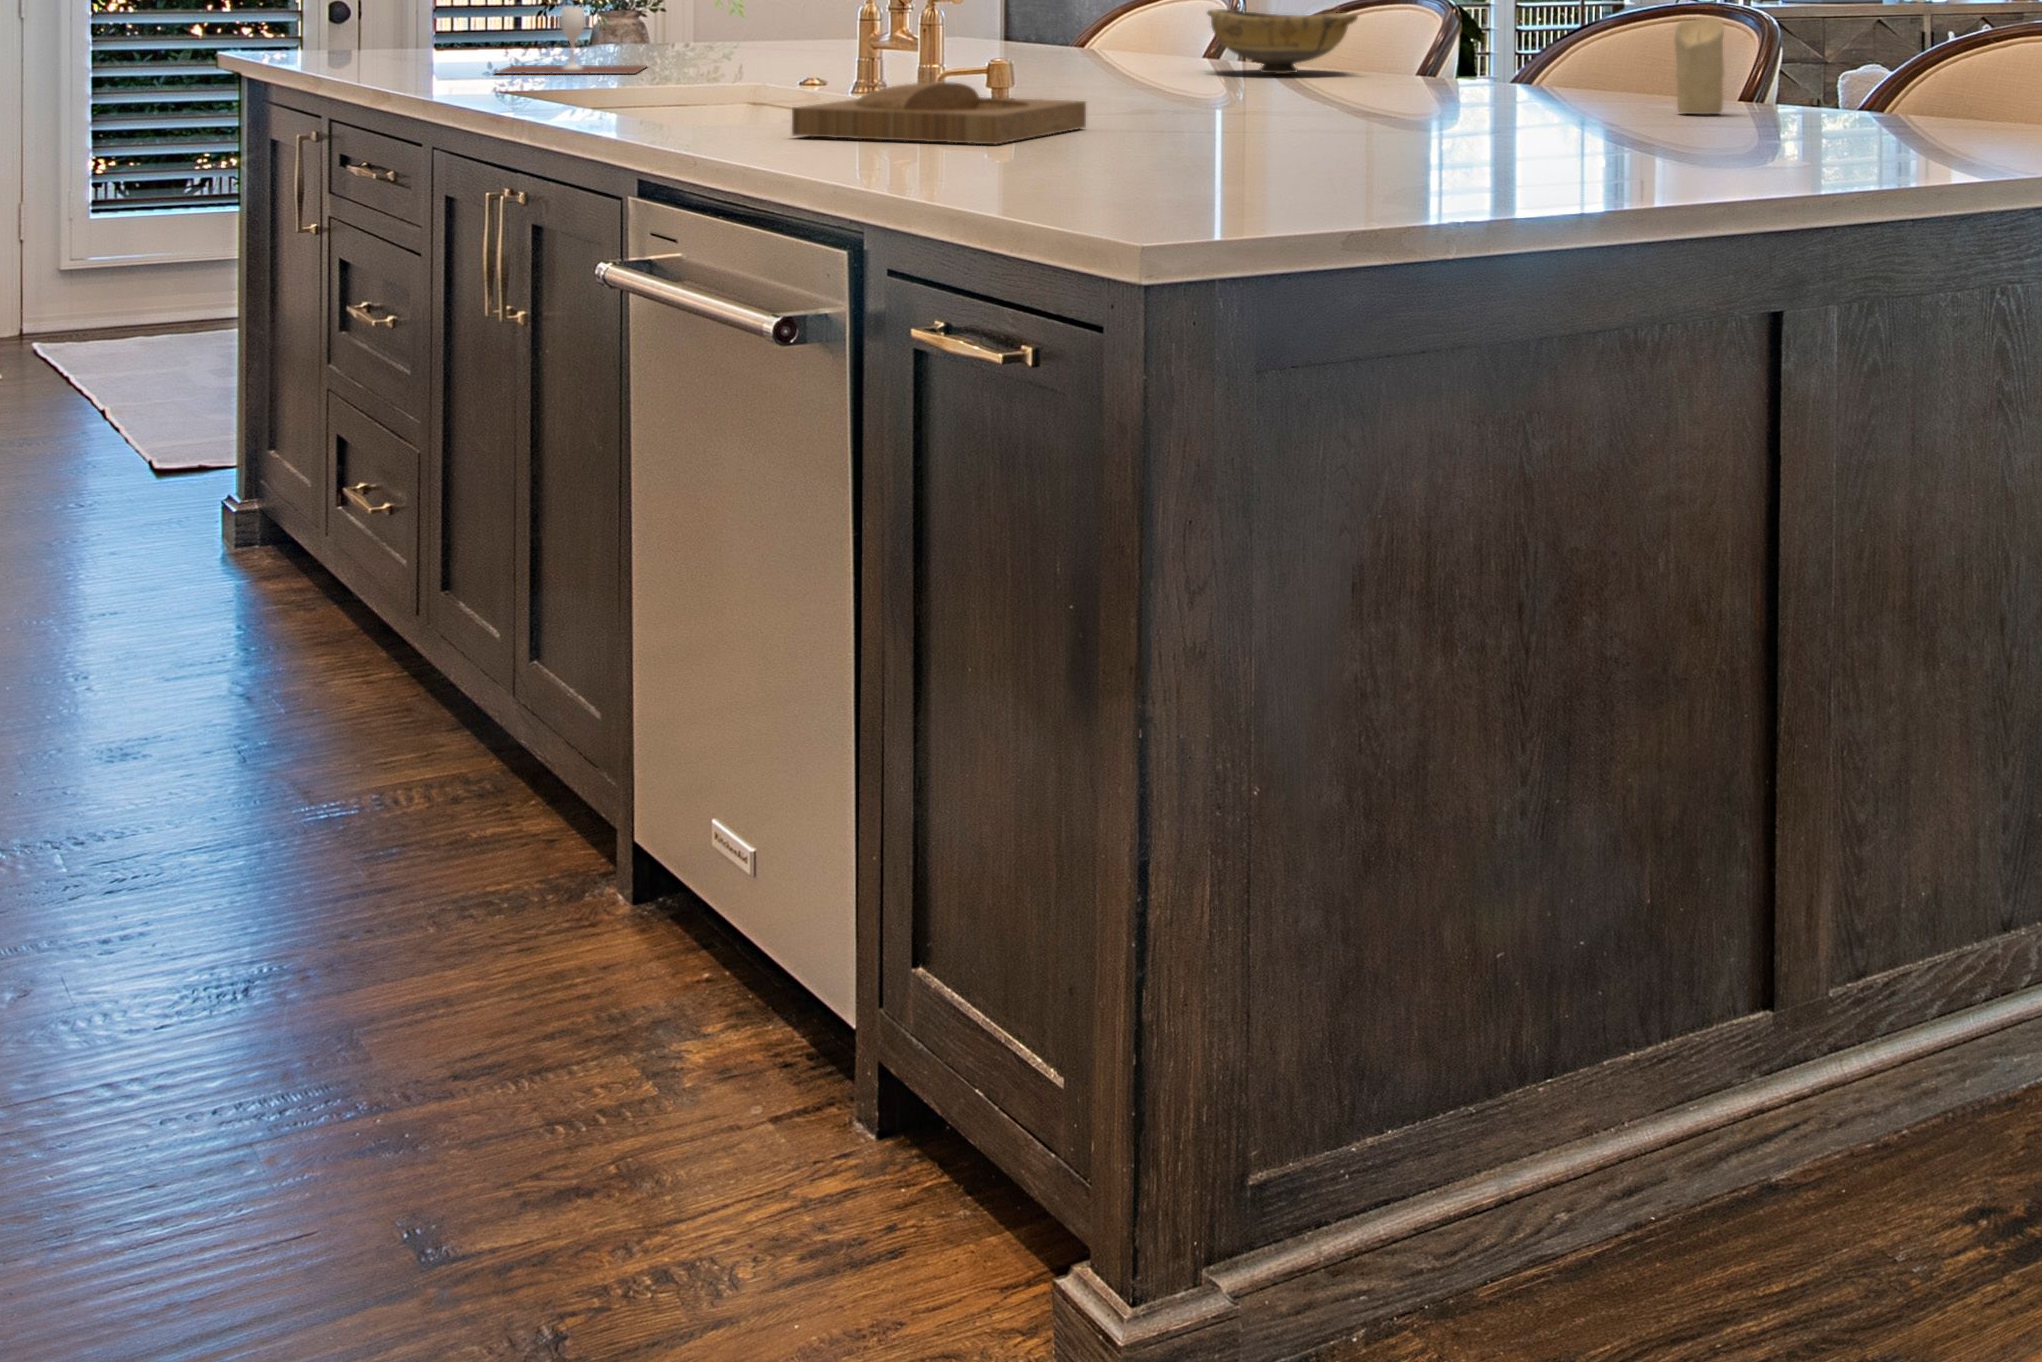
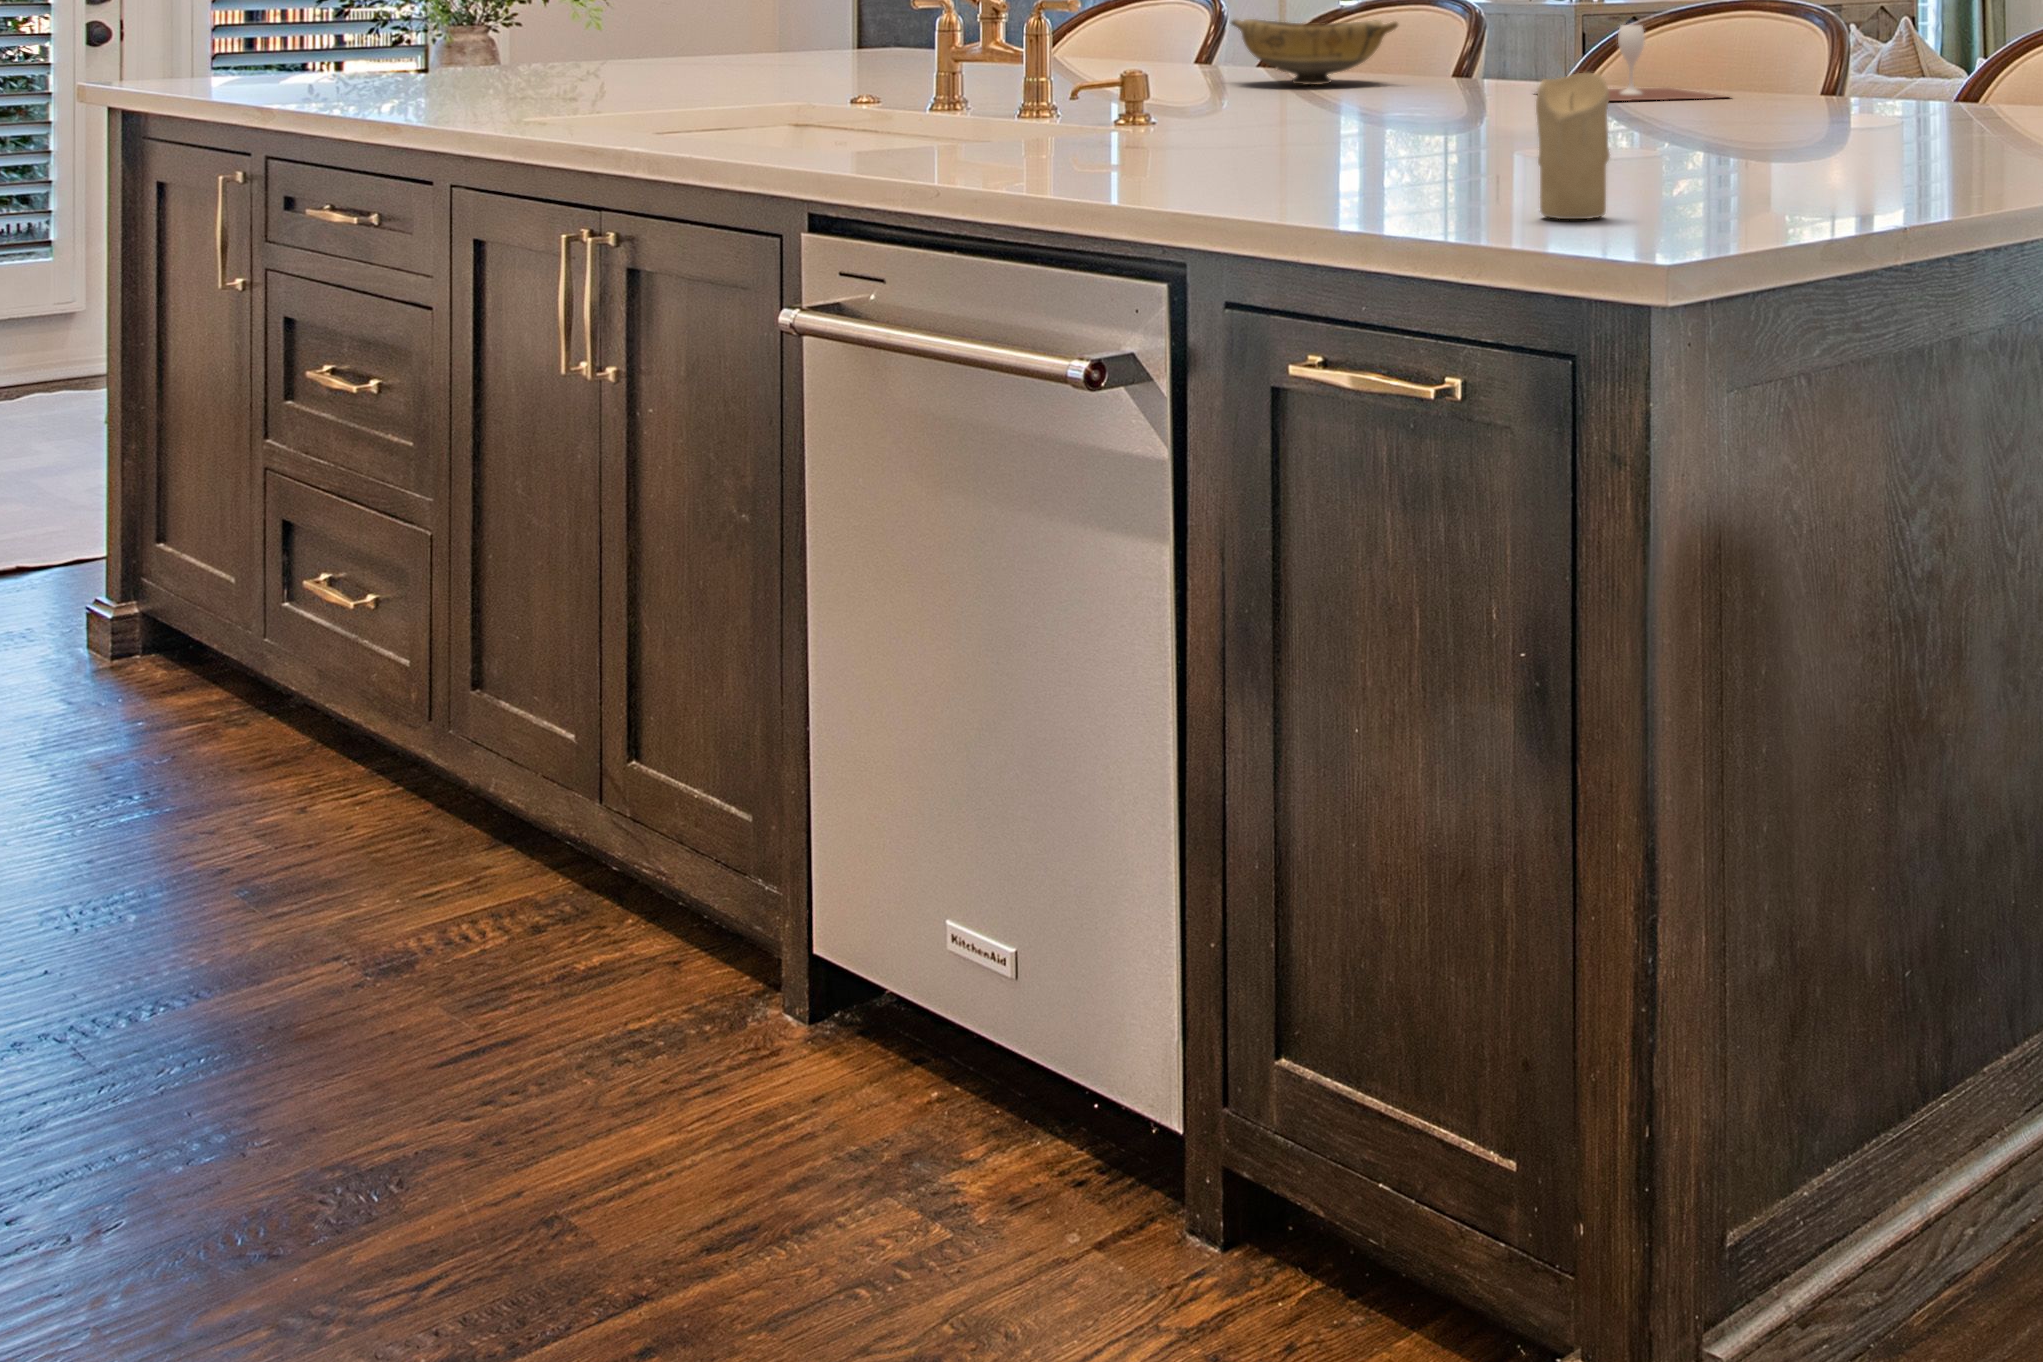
wine glass: present [494,7,646,74] -> present [1609,25,1723,101]
candle: present [1674,17,1724,114] -> present [1536,73,1610,219]
tray: present [792,82,1086,144] -> none [988,107,1274,172]

